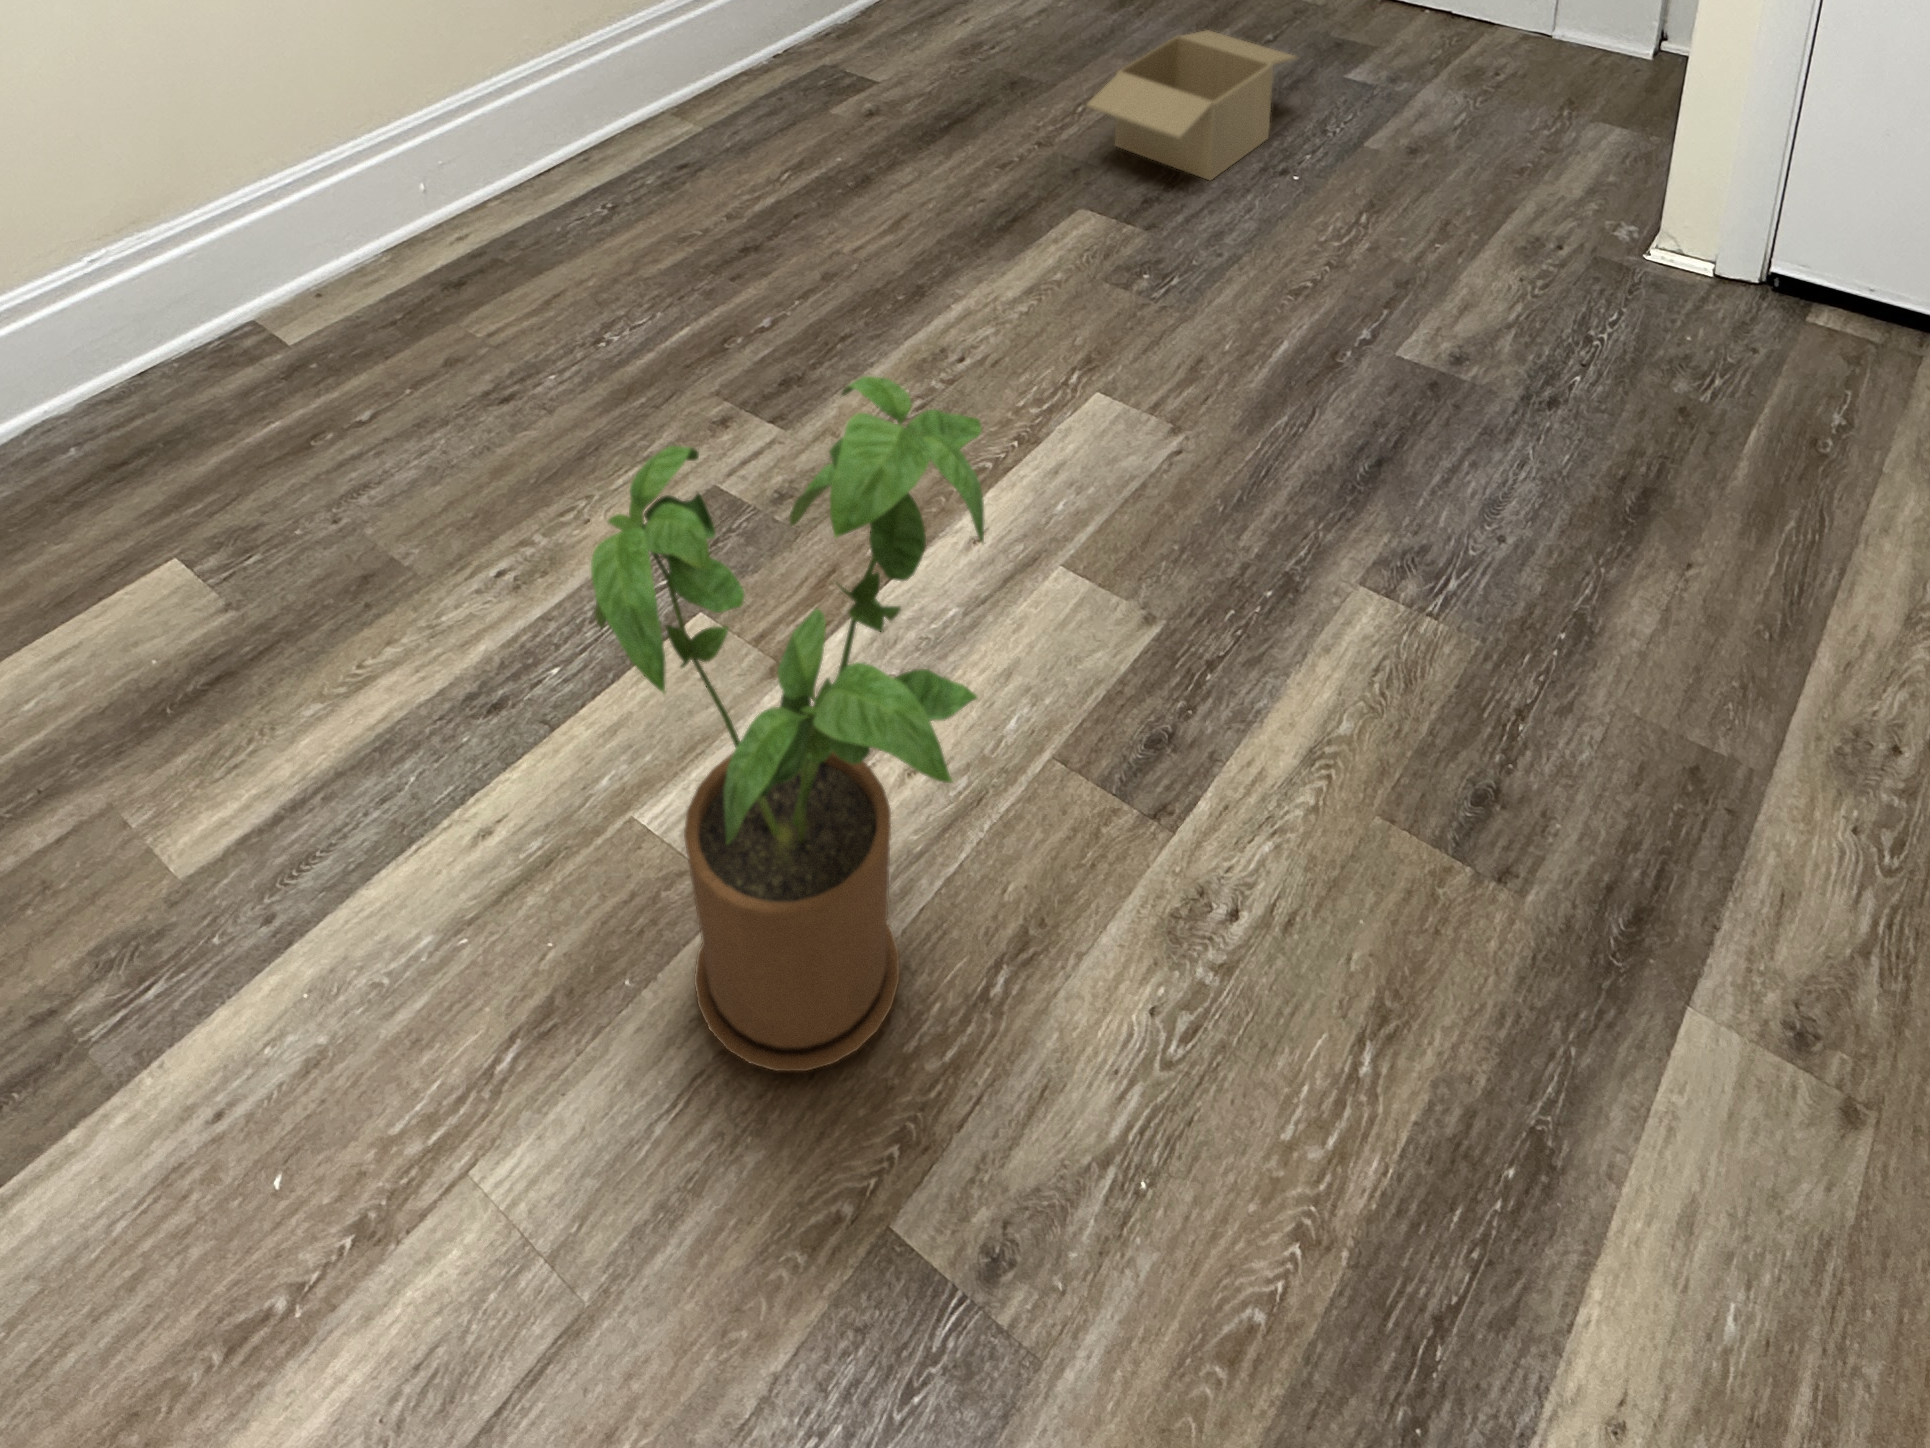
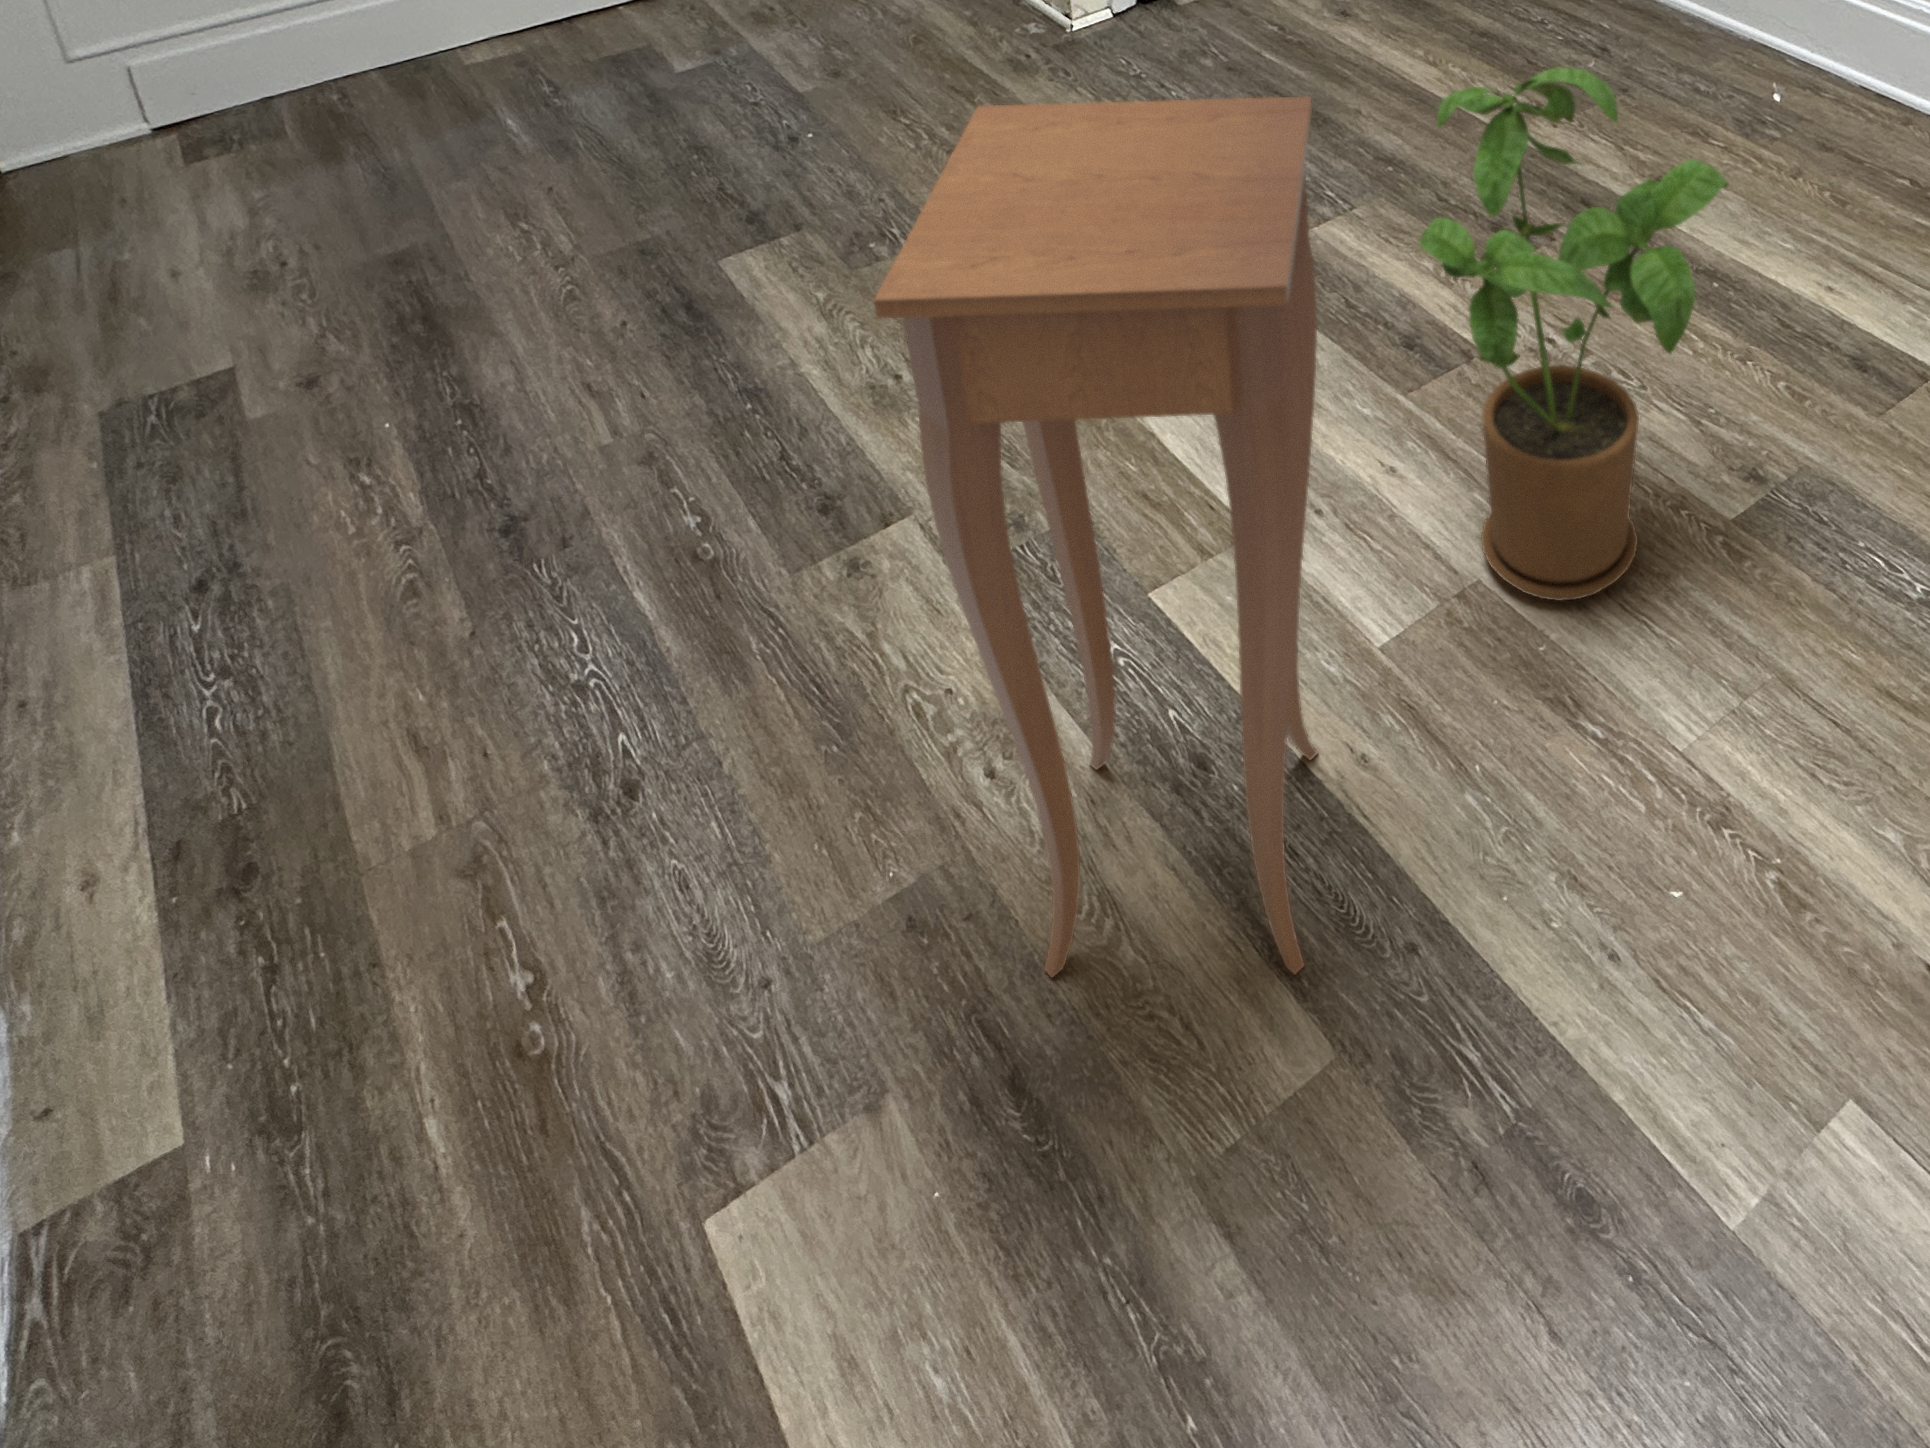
cardboard box: present [1086,30,1297,180] -> none [582,57,764,224]
side table: none [90,35,510,837] -> present [874,97,1318,977]

